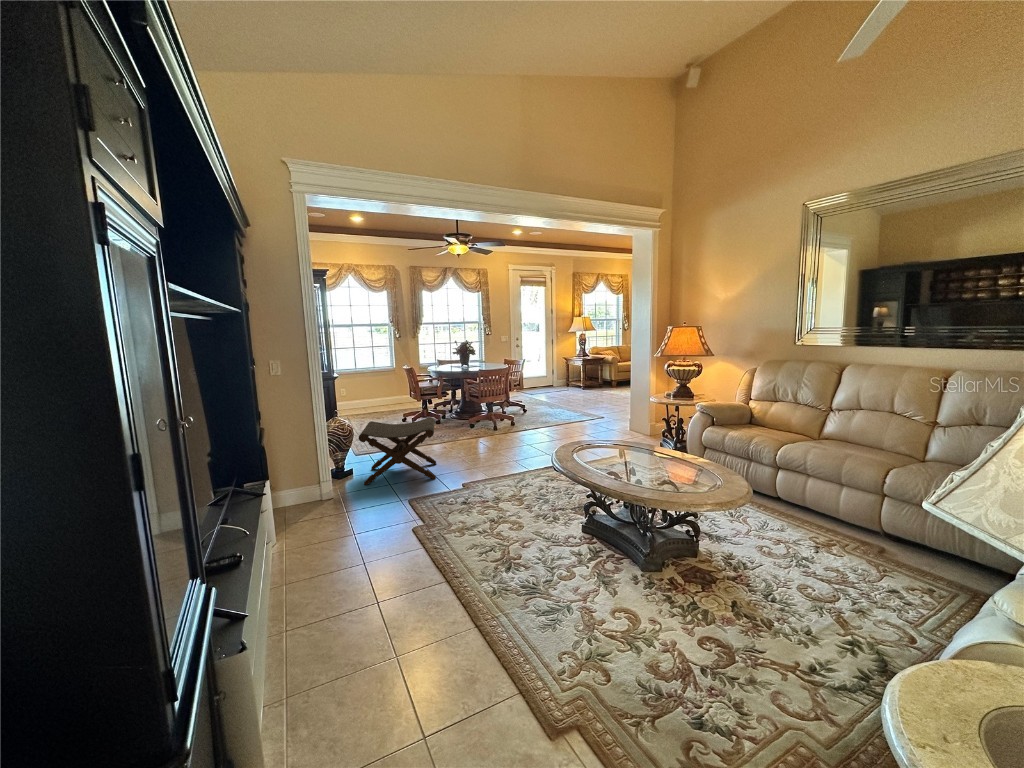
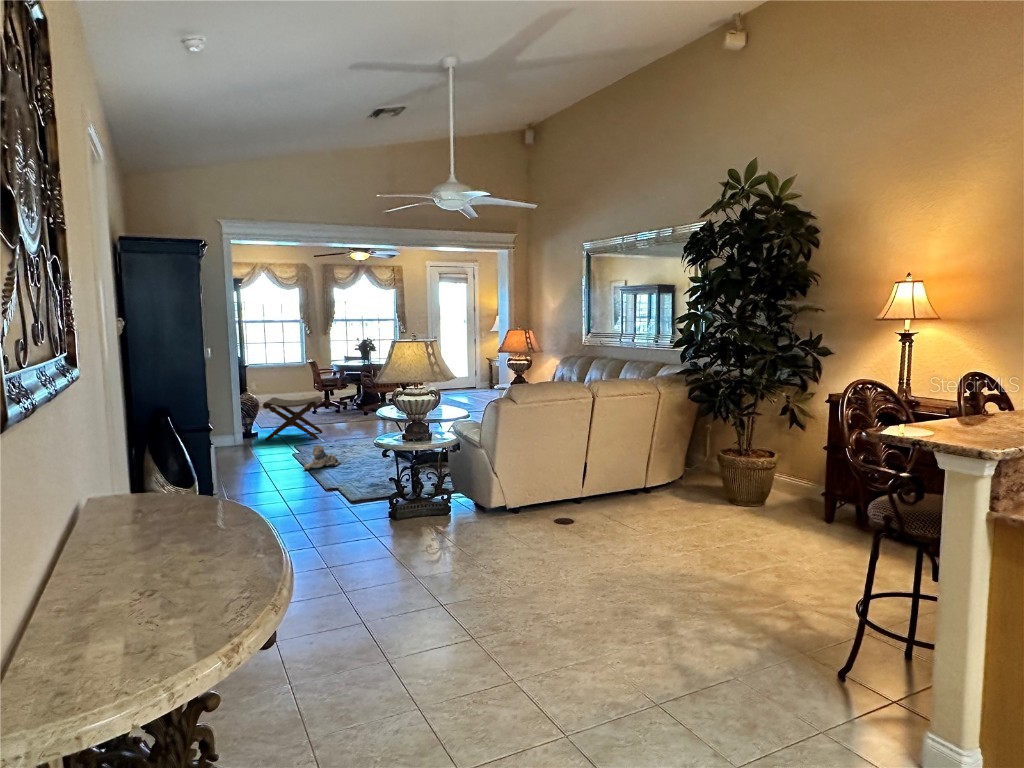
plush toy: none [450,542,508,596] -> present [304,445,340,470]

